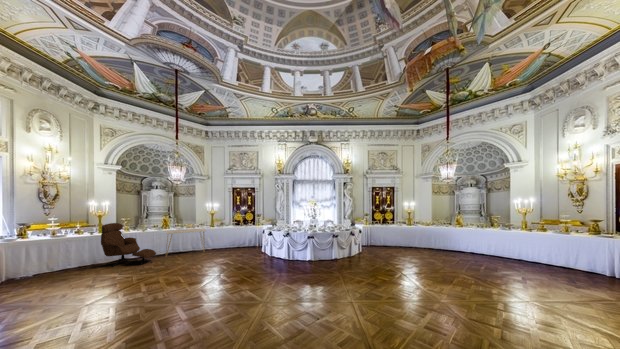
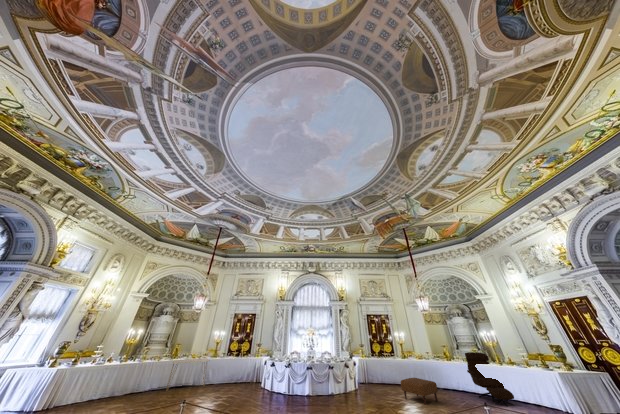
lounge chair: present [101,223,156,267] -> present [465,352,514,407]
ottoman: none [408,244,447,268] -> present [401,378,438,405]

